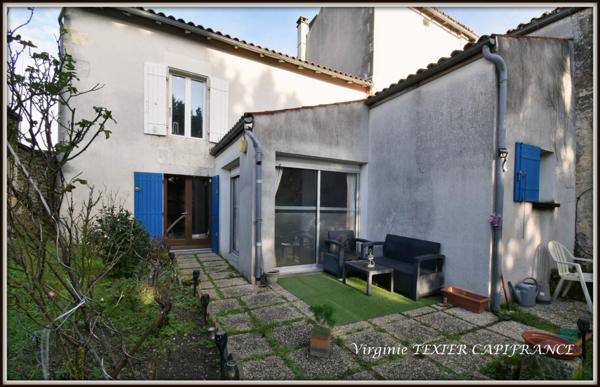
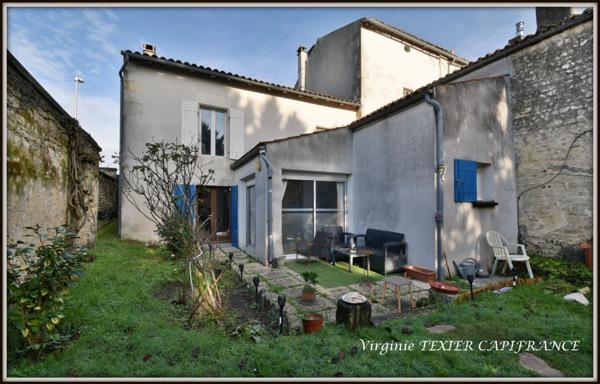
lounge chair: none [289,236,338,286] -> present [294,231,329,266]
side table: none [385,267,412,322] -> present [358,250,376,288]
stool: none [431,311,483,375] -> present [381,275,414,313]

